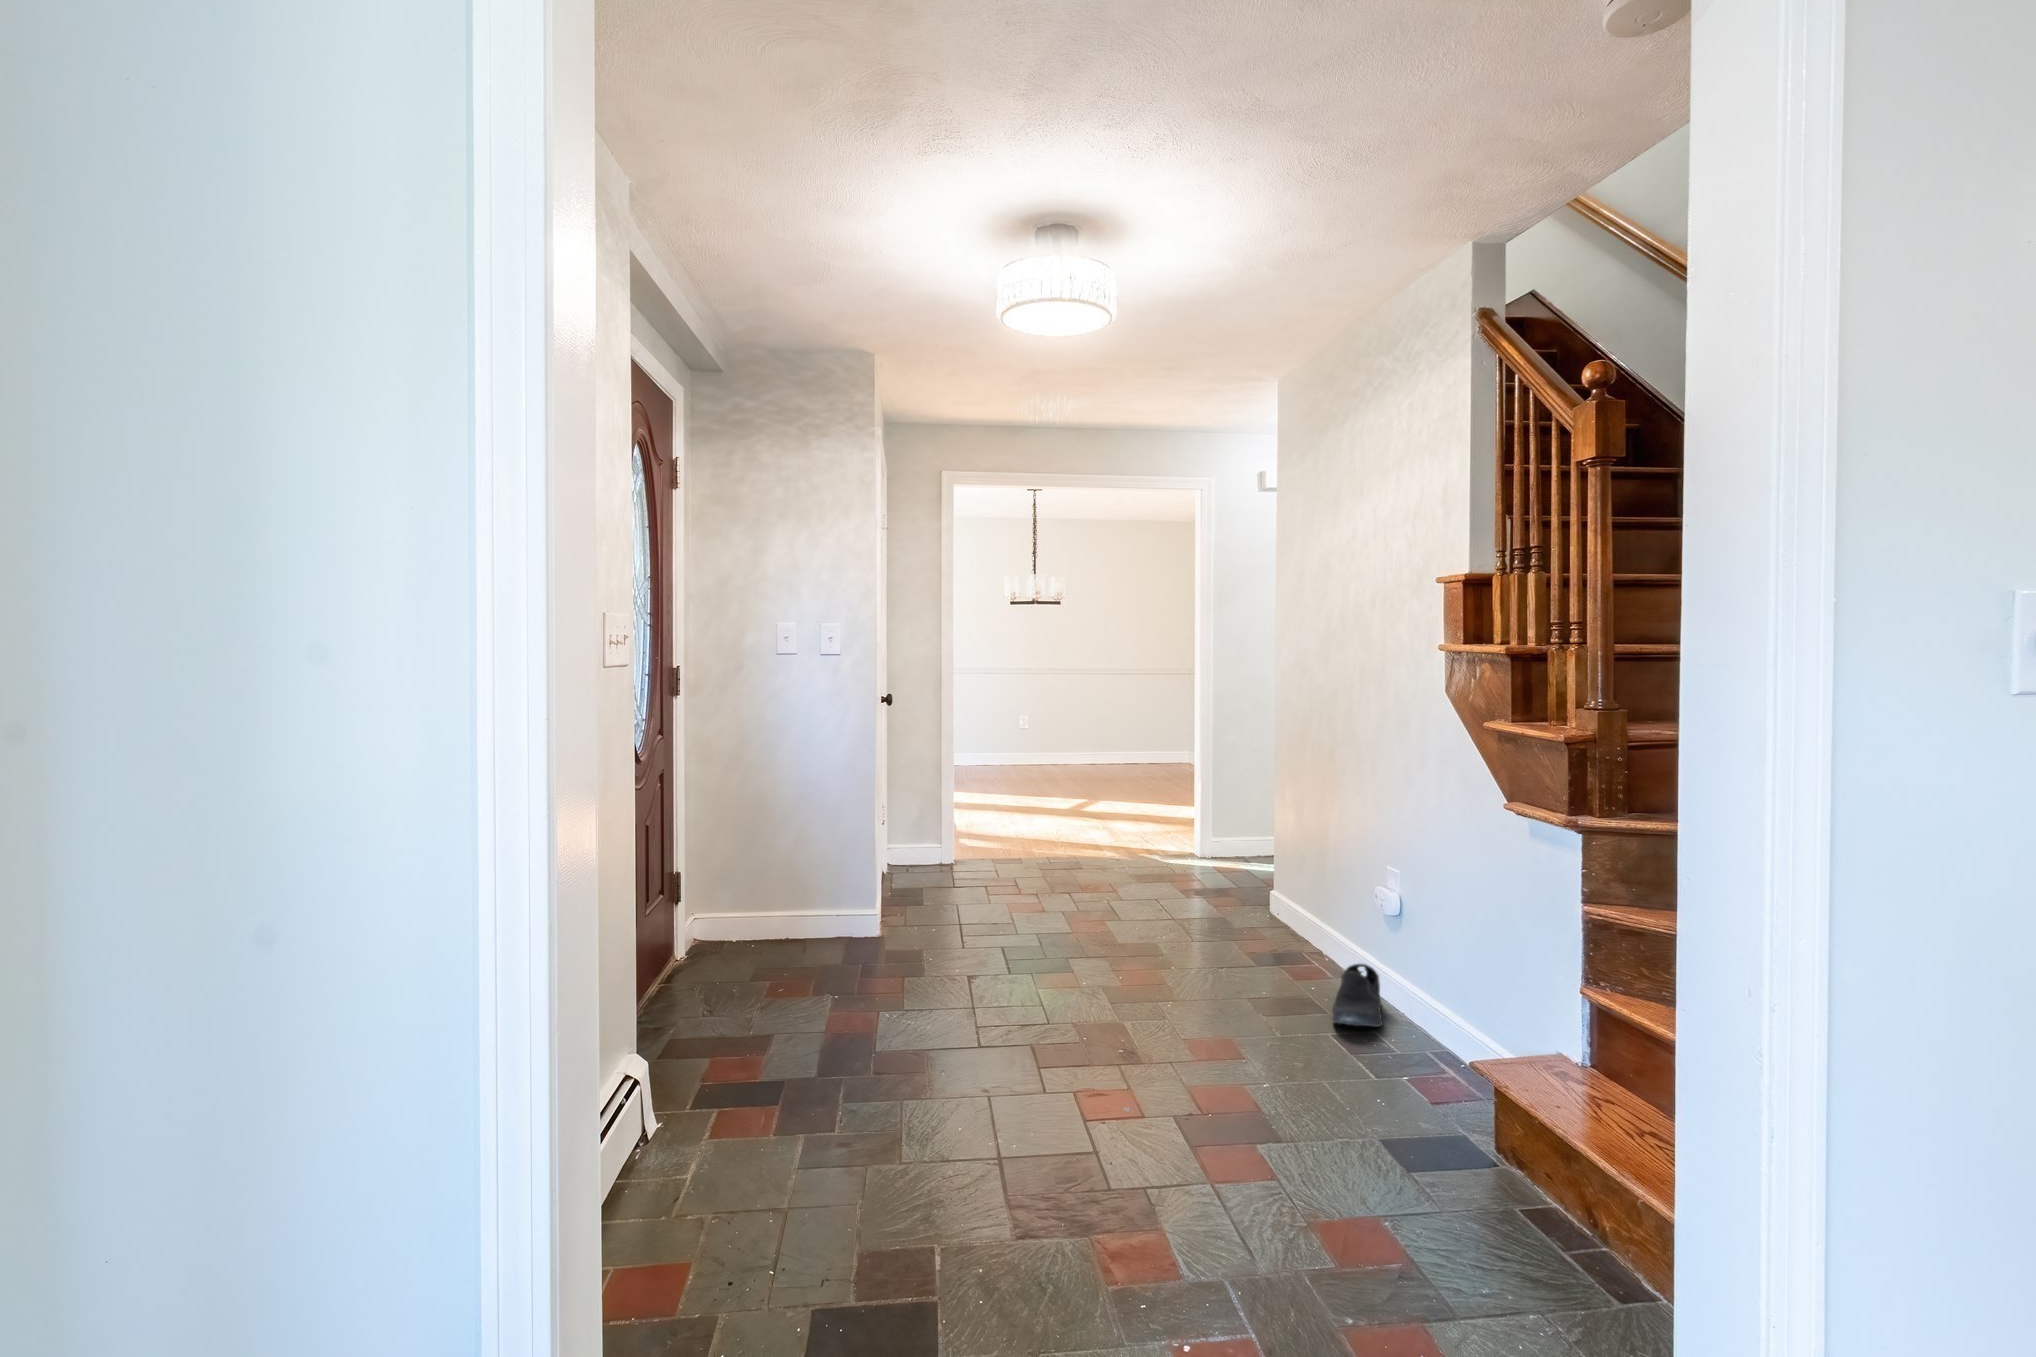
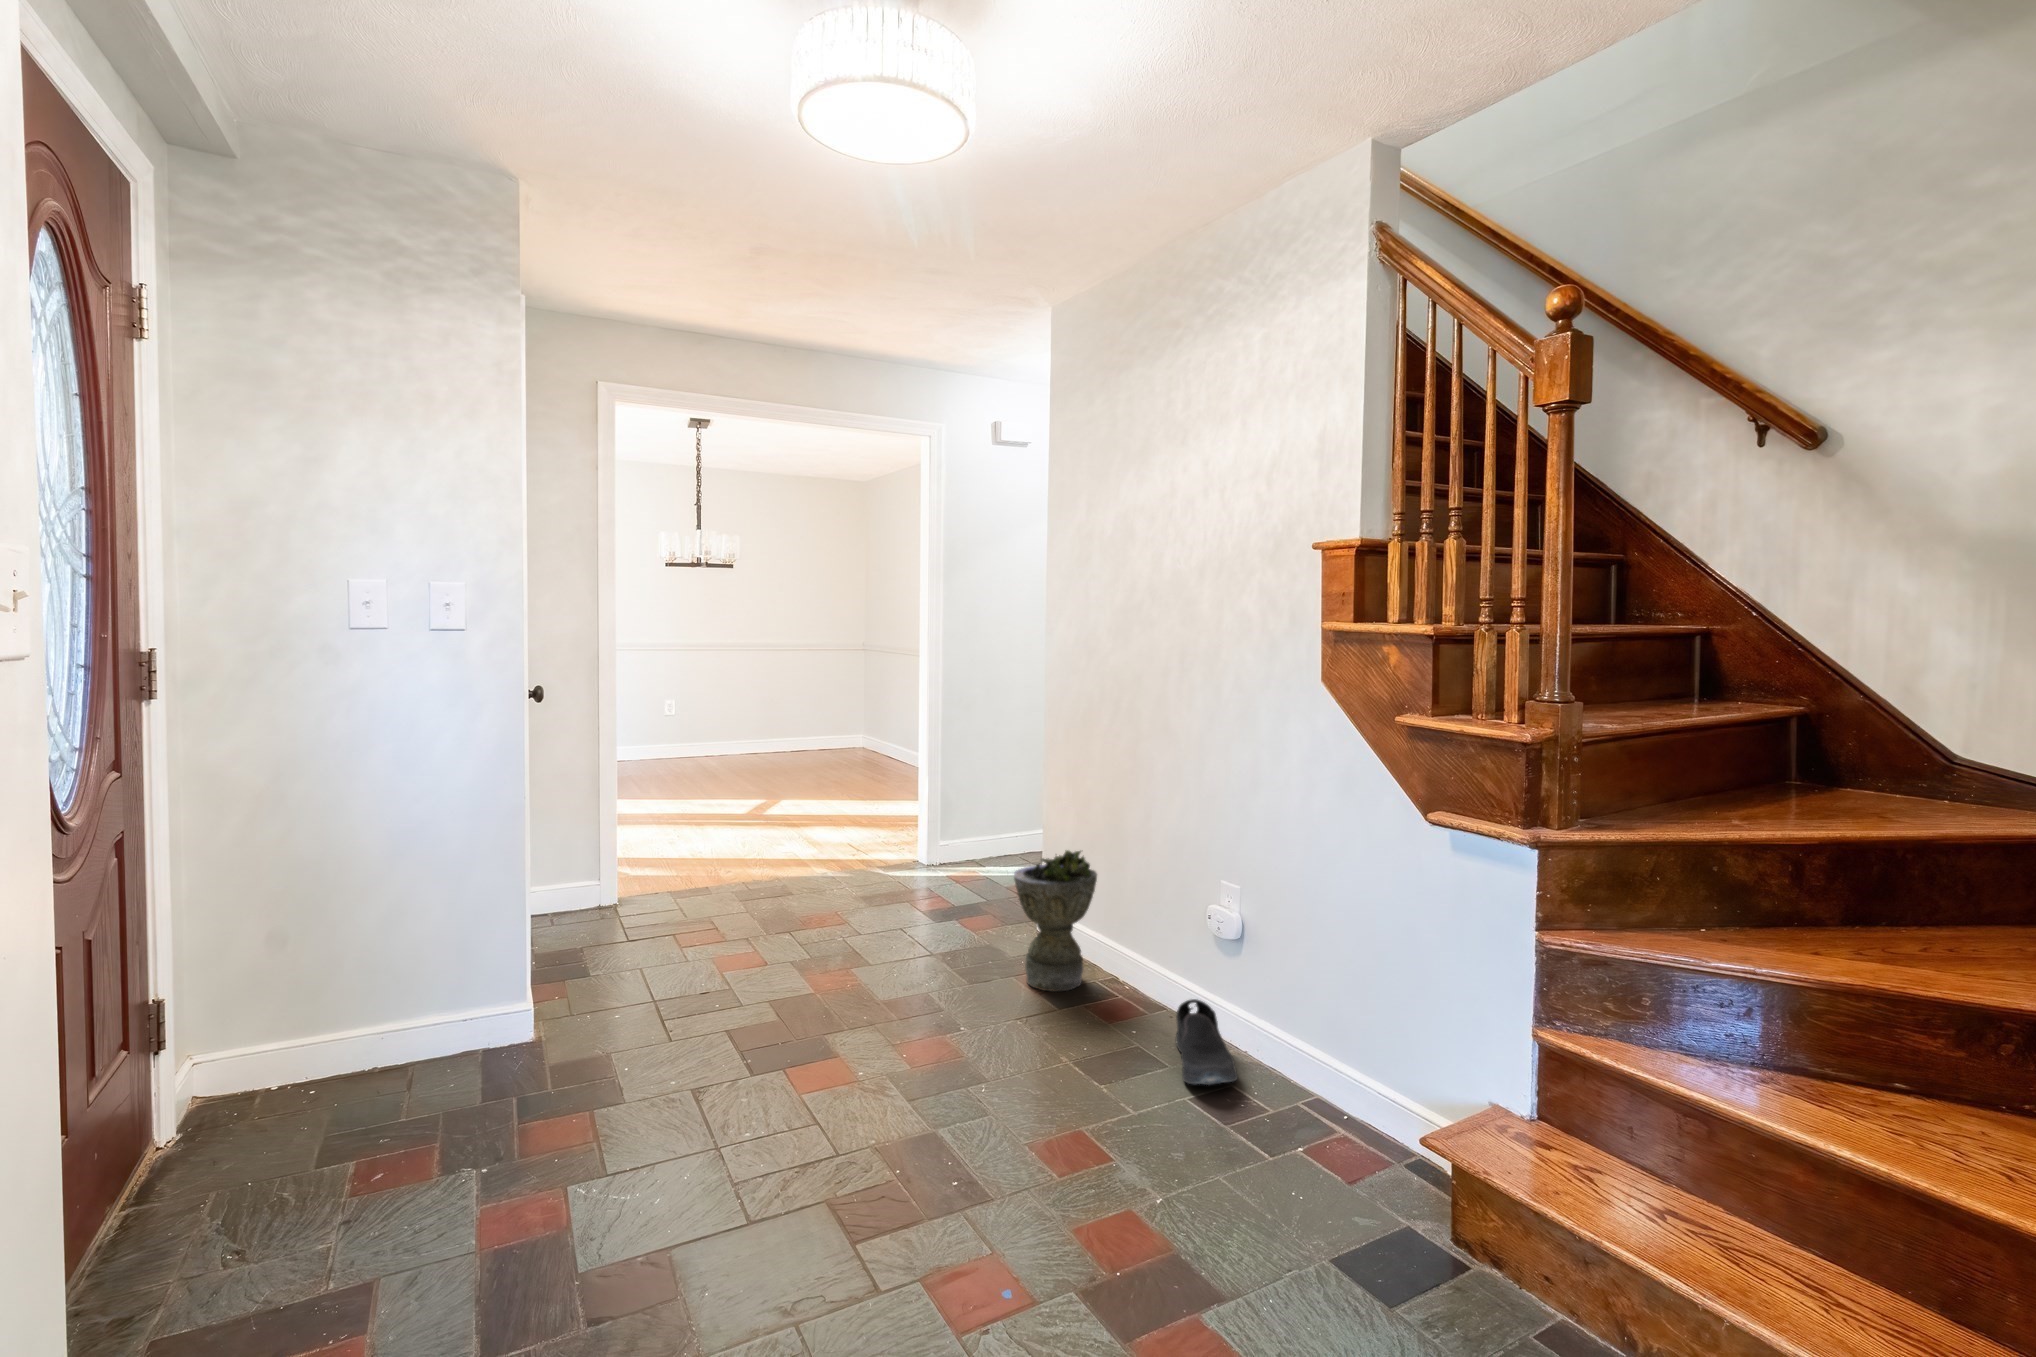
planter: none [1234,836,1306,955] -> present [1014,850,1097,992]

